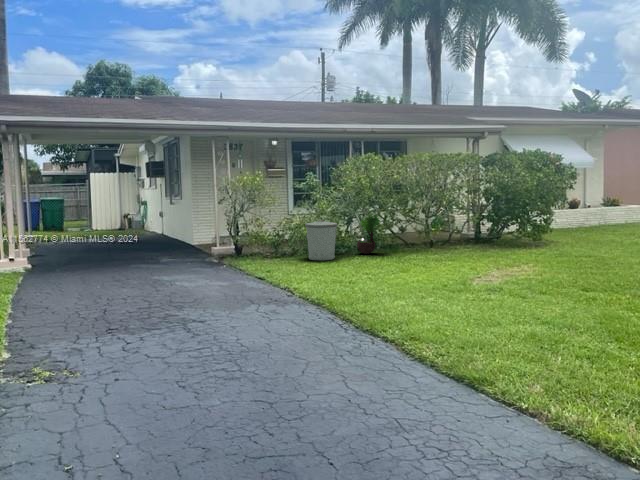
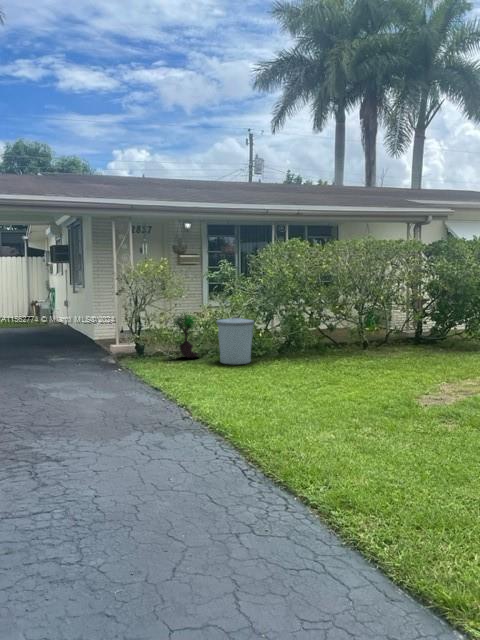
potted tree: present [357,216,379,254] -> present [173,313,198,358]

